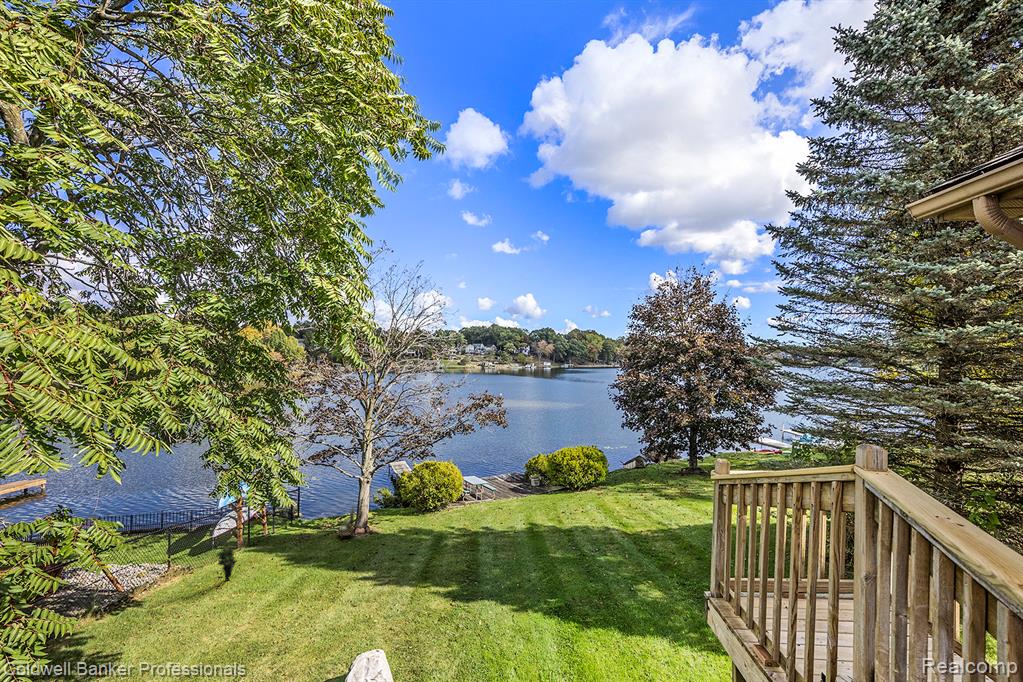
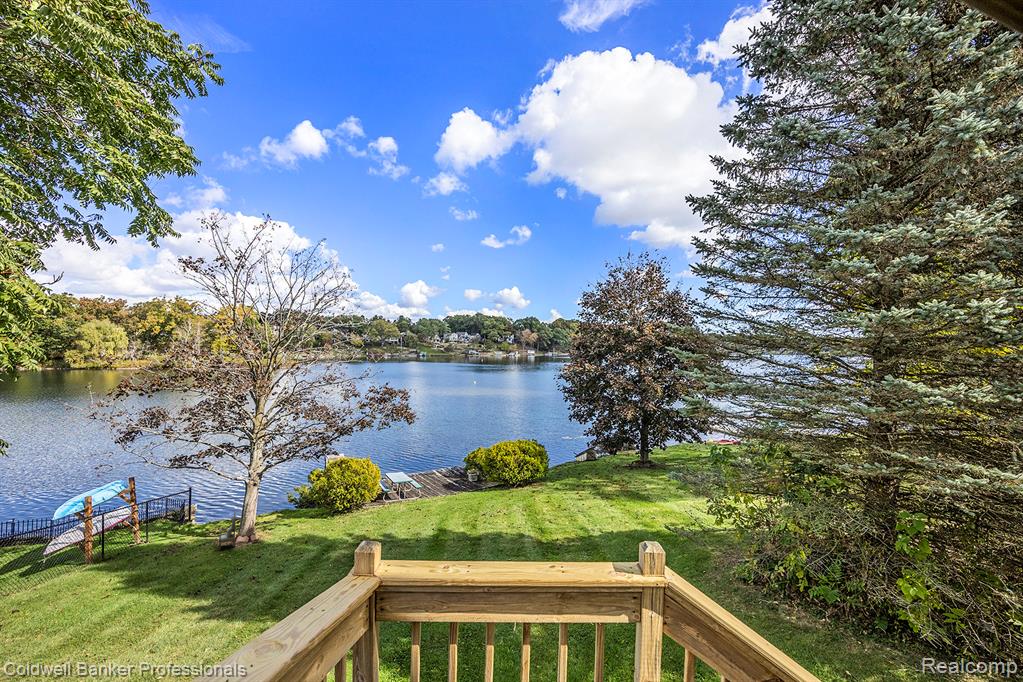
potted plant: present [217,545,237,581] -> none [52,562,79,604]

